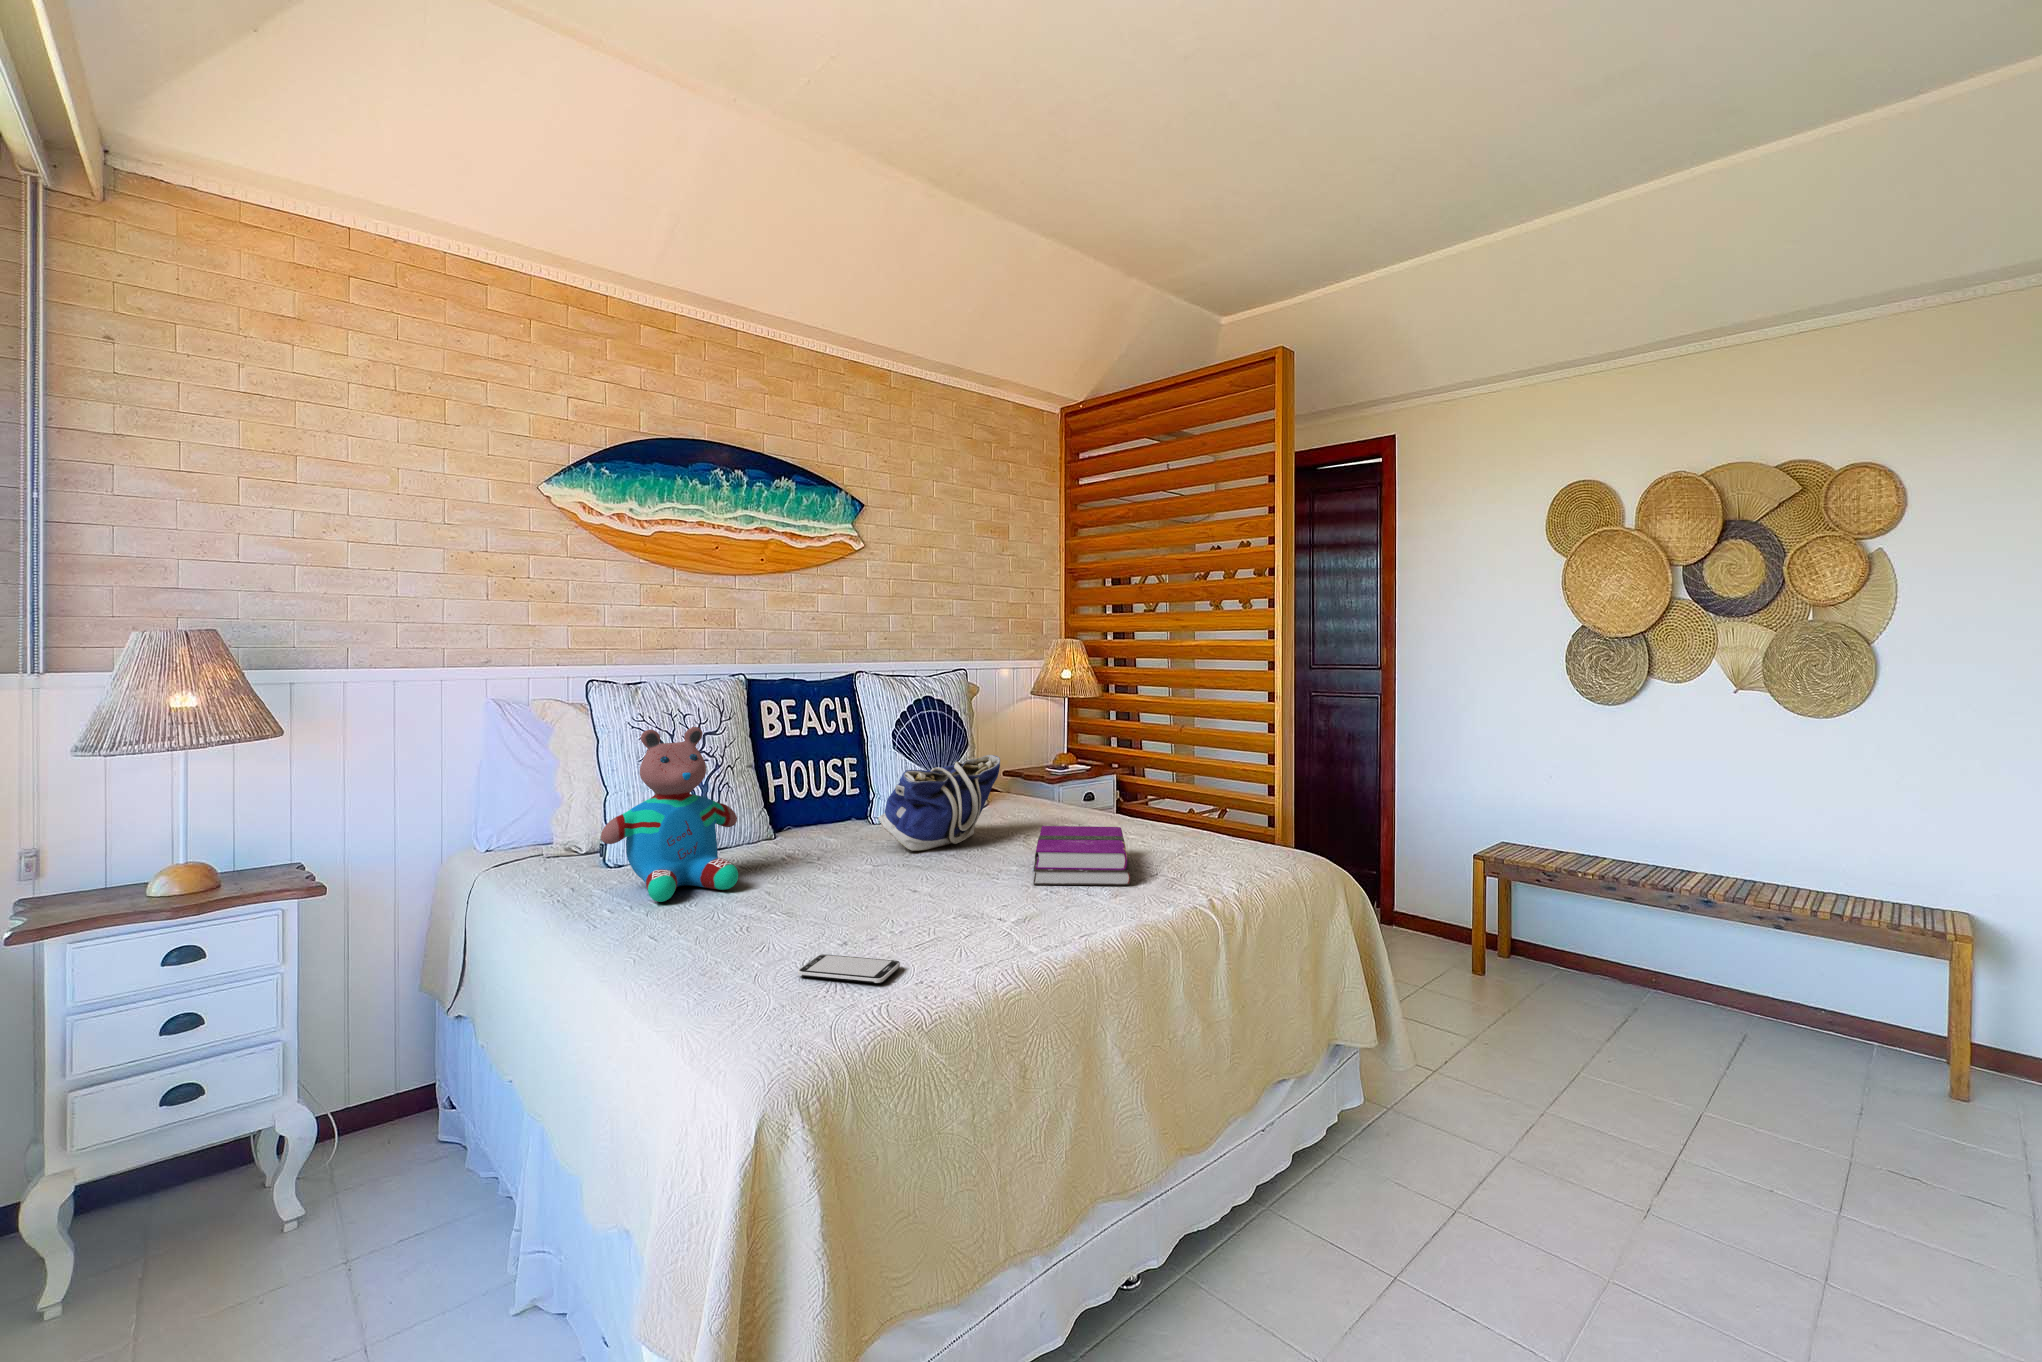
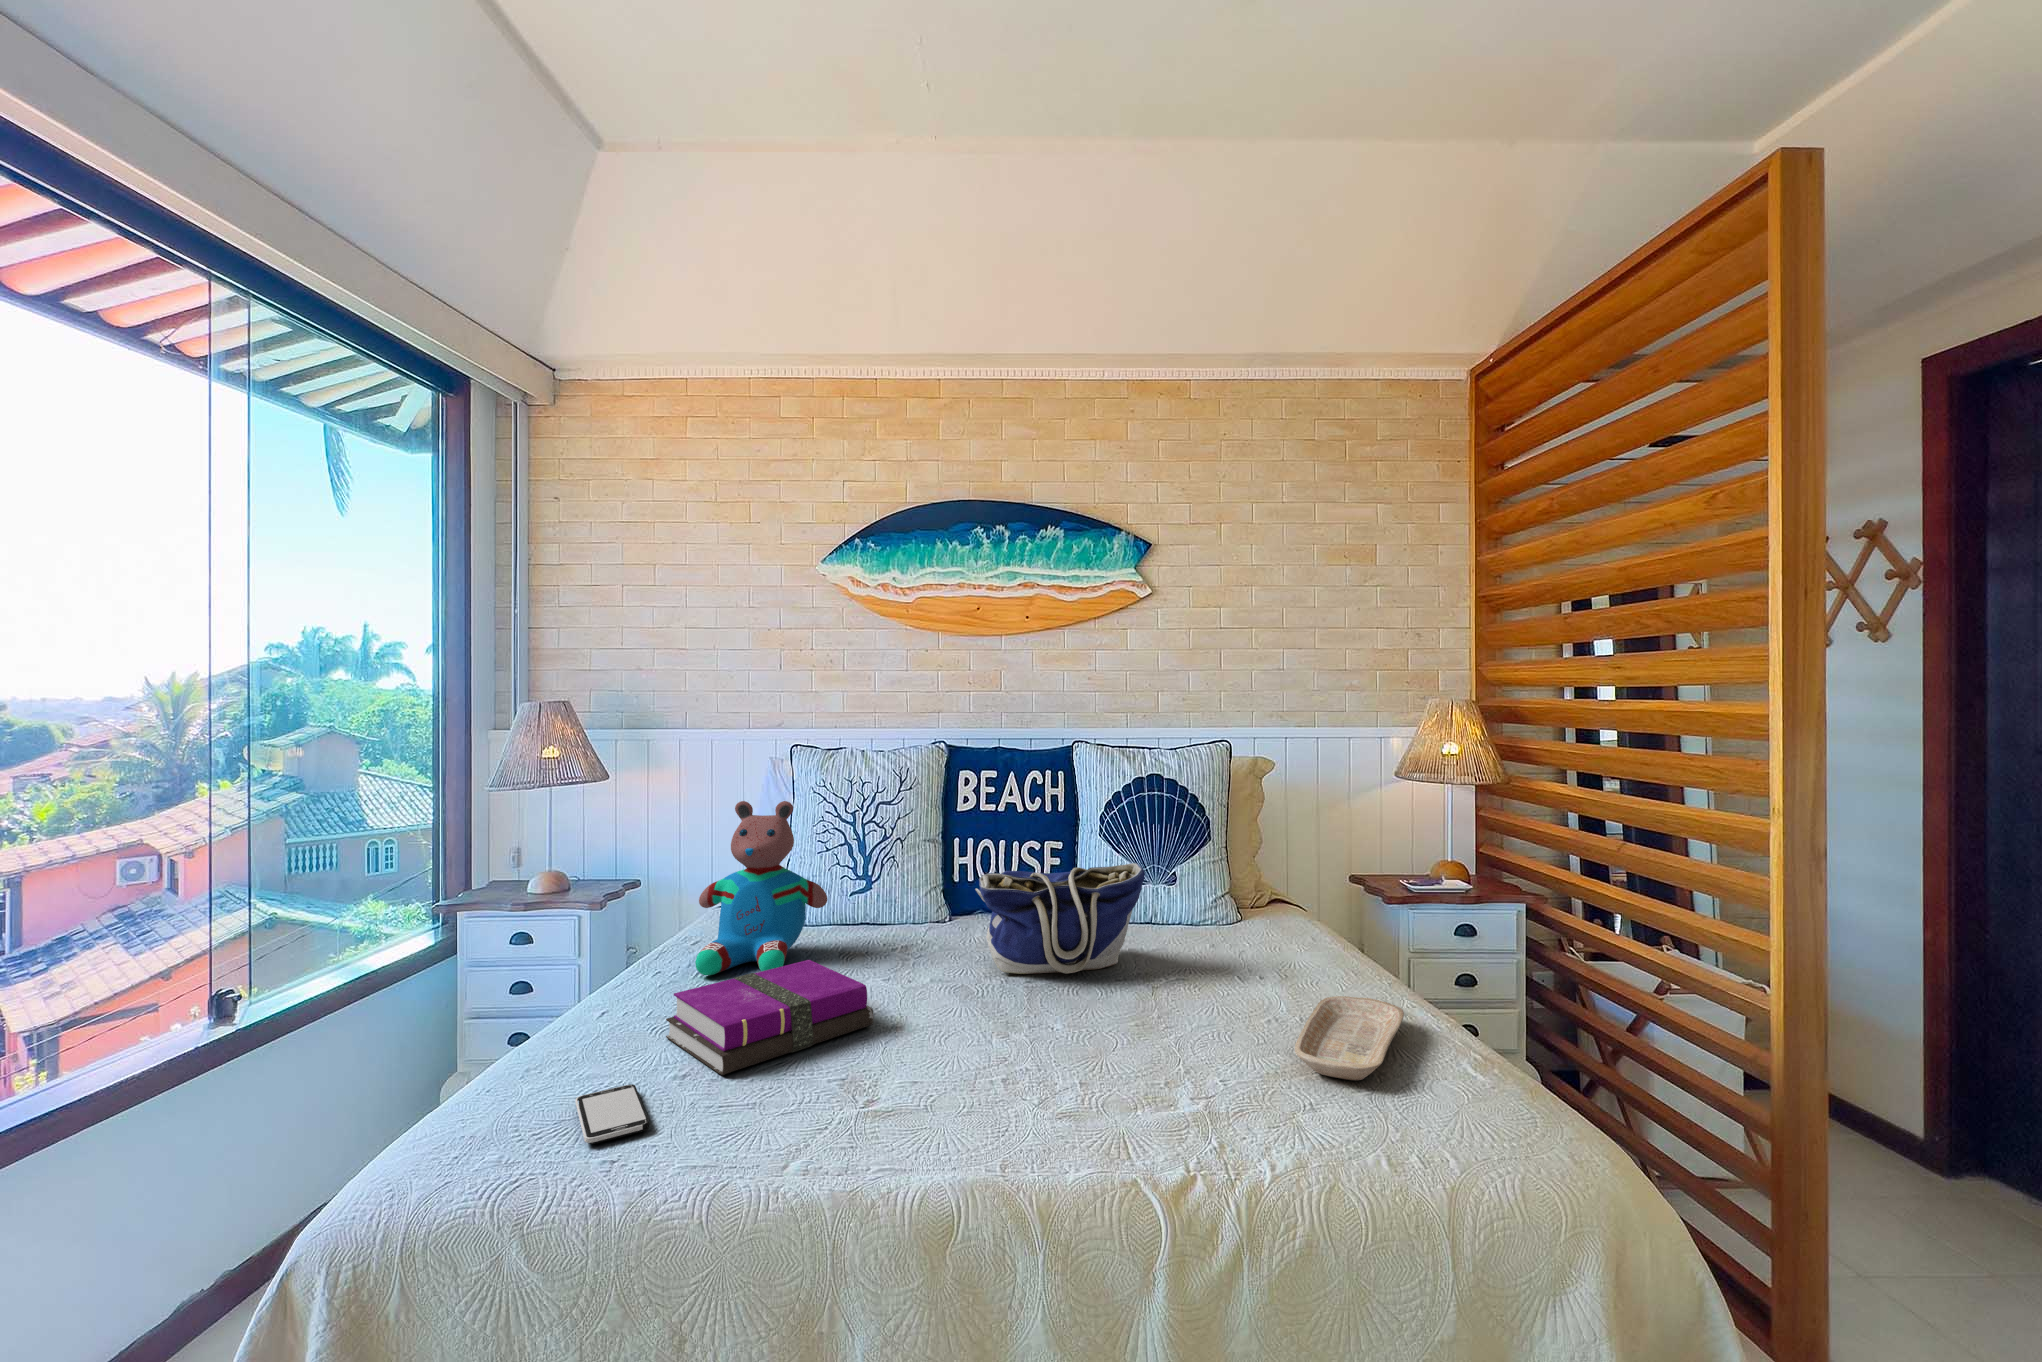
tray: none [1136,817,1217,853] -> present [1295,996,1404,1080]
notebook: present [1033,826,1131,885] -> present [666,960,874,1075]

